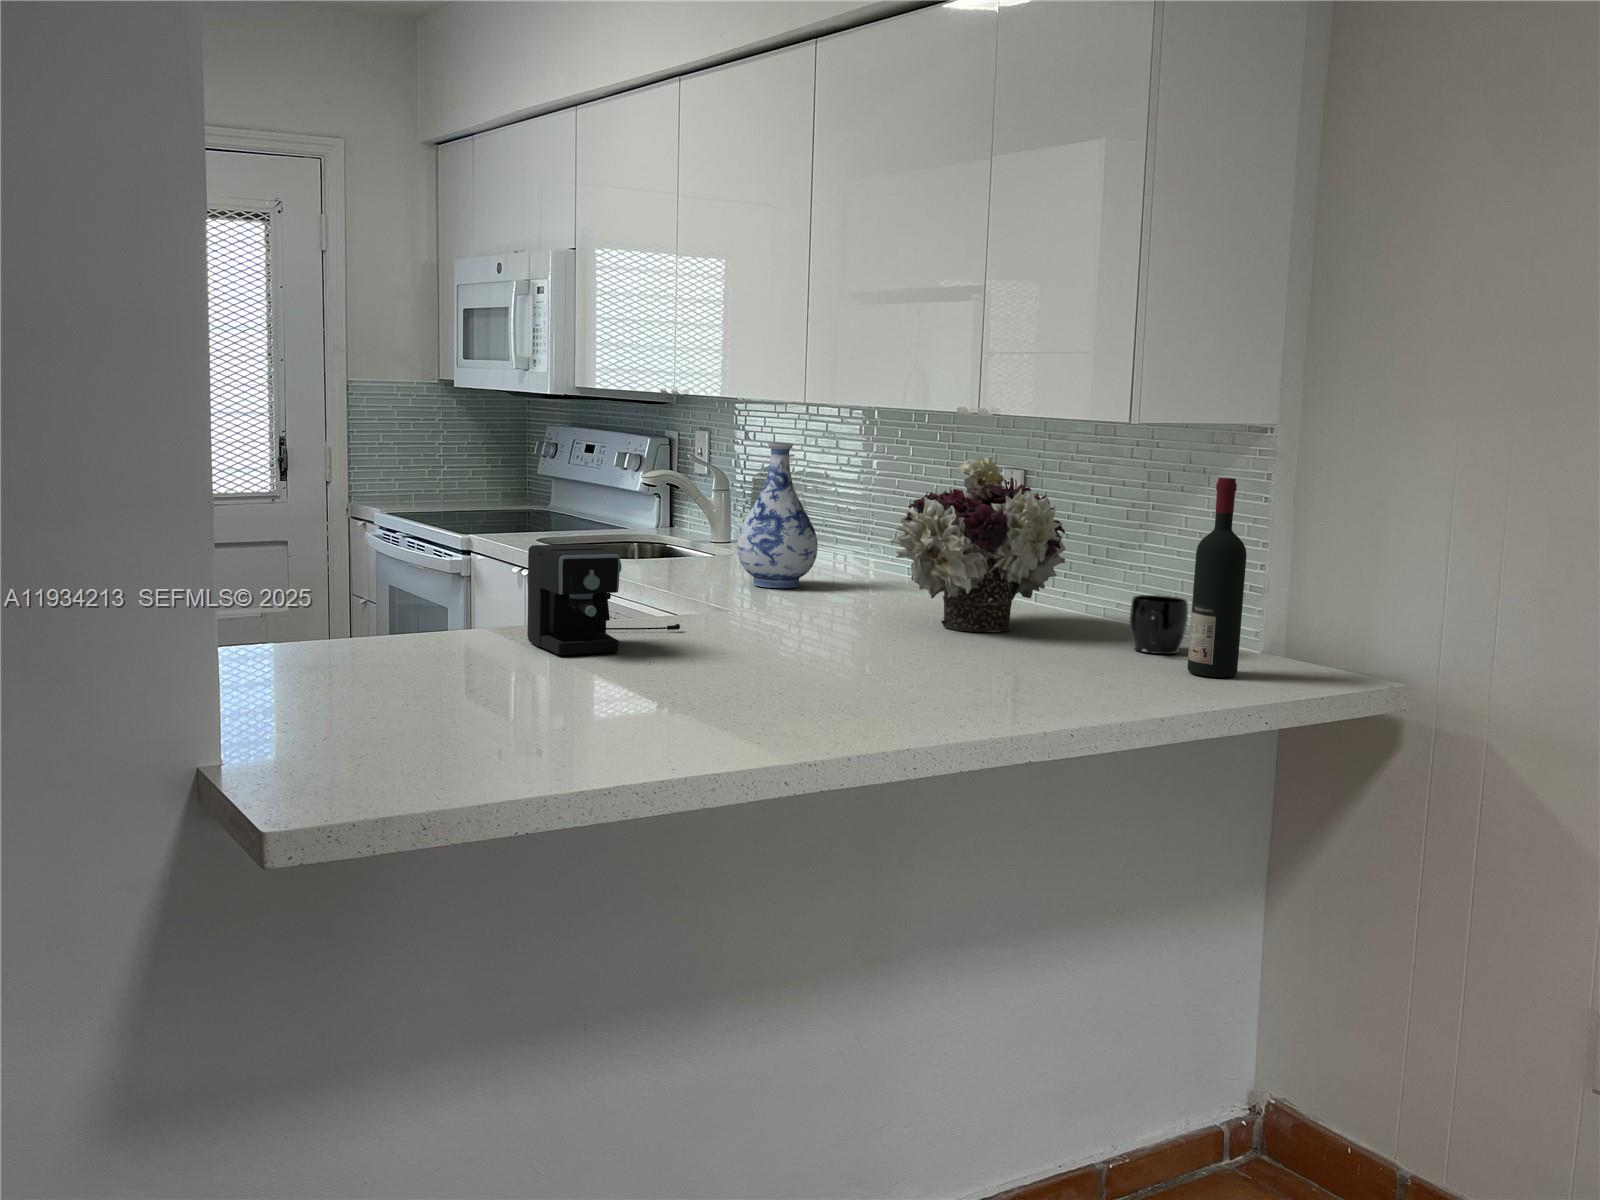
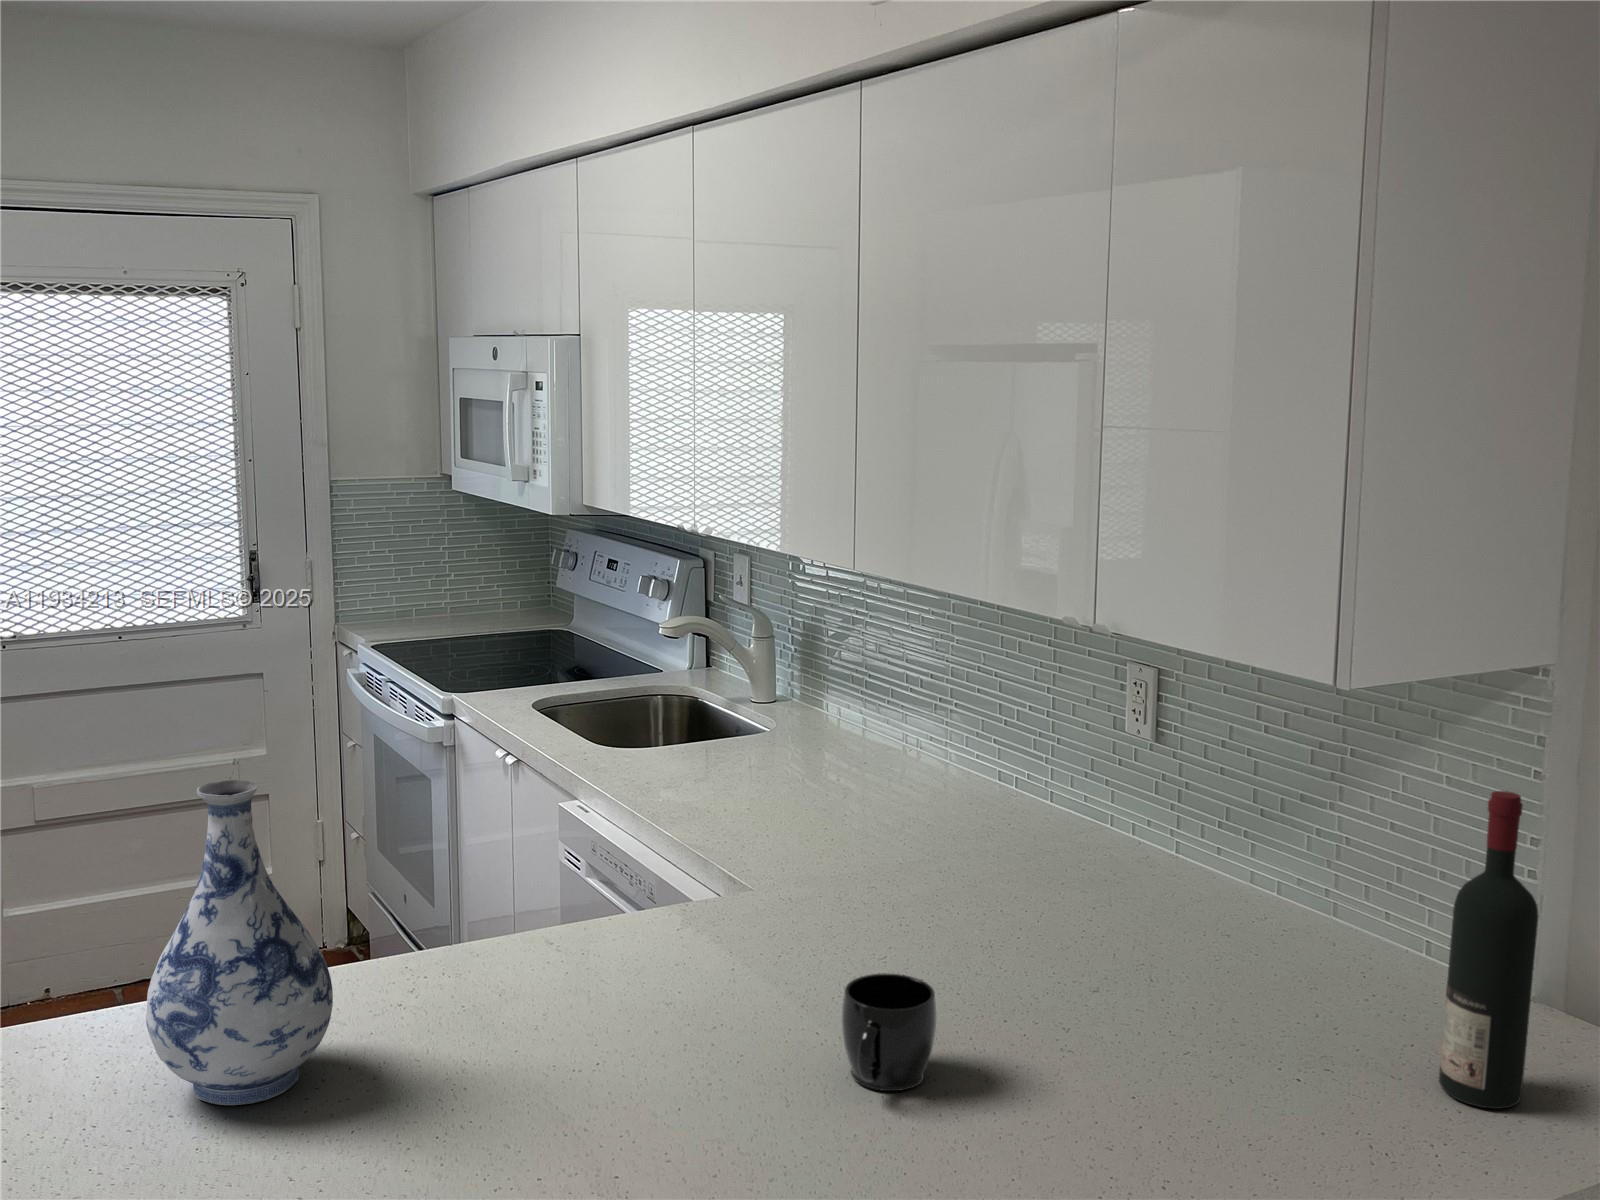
vase: present [737,443,818,588] -> present [146,779,333,1105]
flower arrangement: present [890,456,1066,632] -> none [970,691,1226,953]
coffee maker: present [528,544,680,655] -> none [428,863,665,1062]
mug: present [1130,595,1188,654] -> present [842,973,937,1091]

